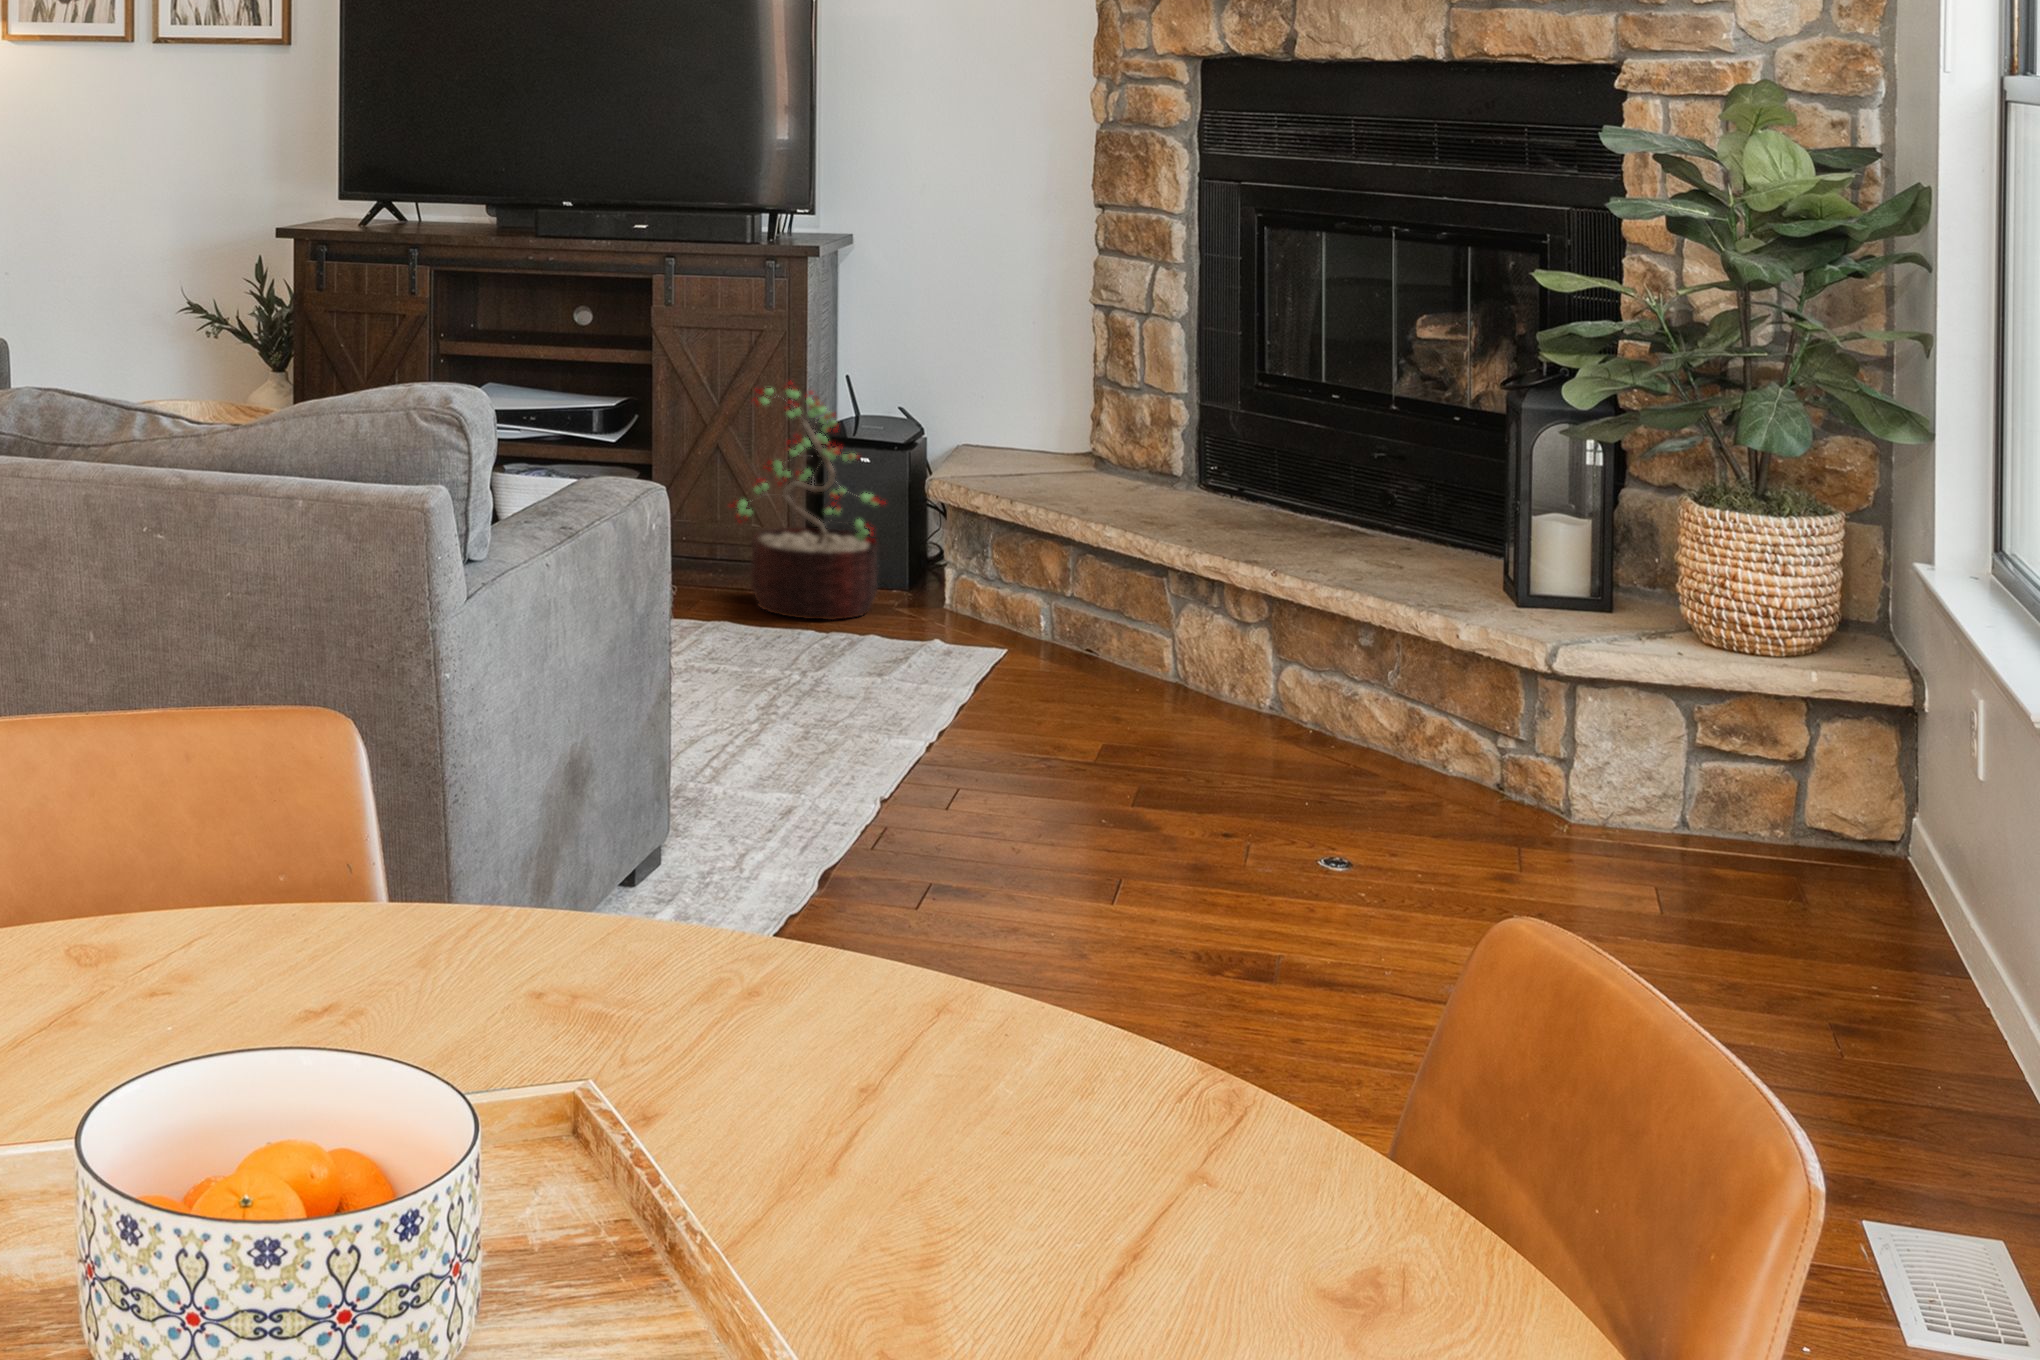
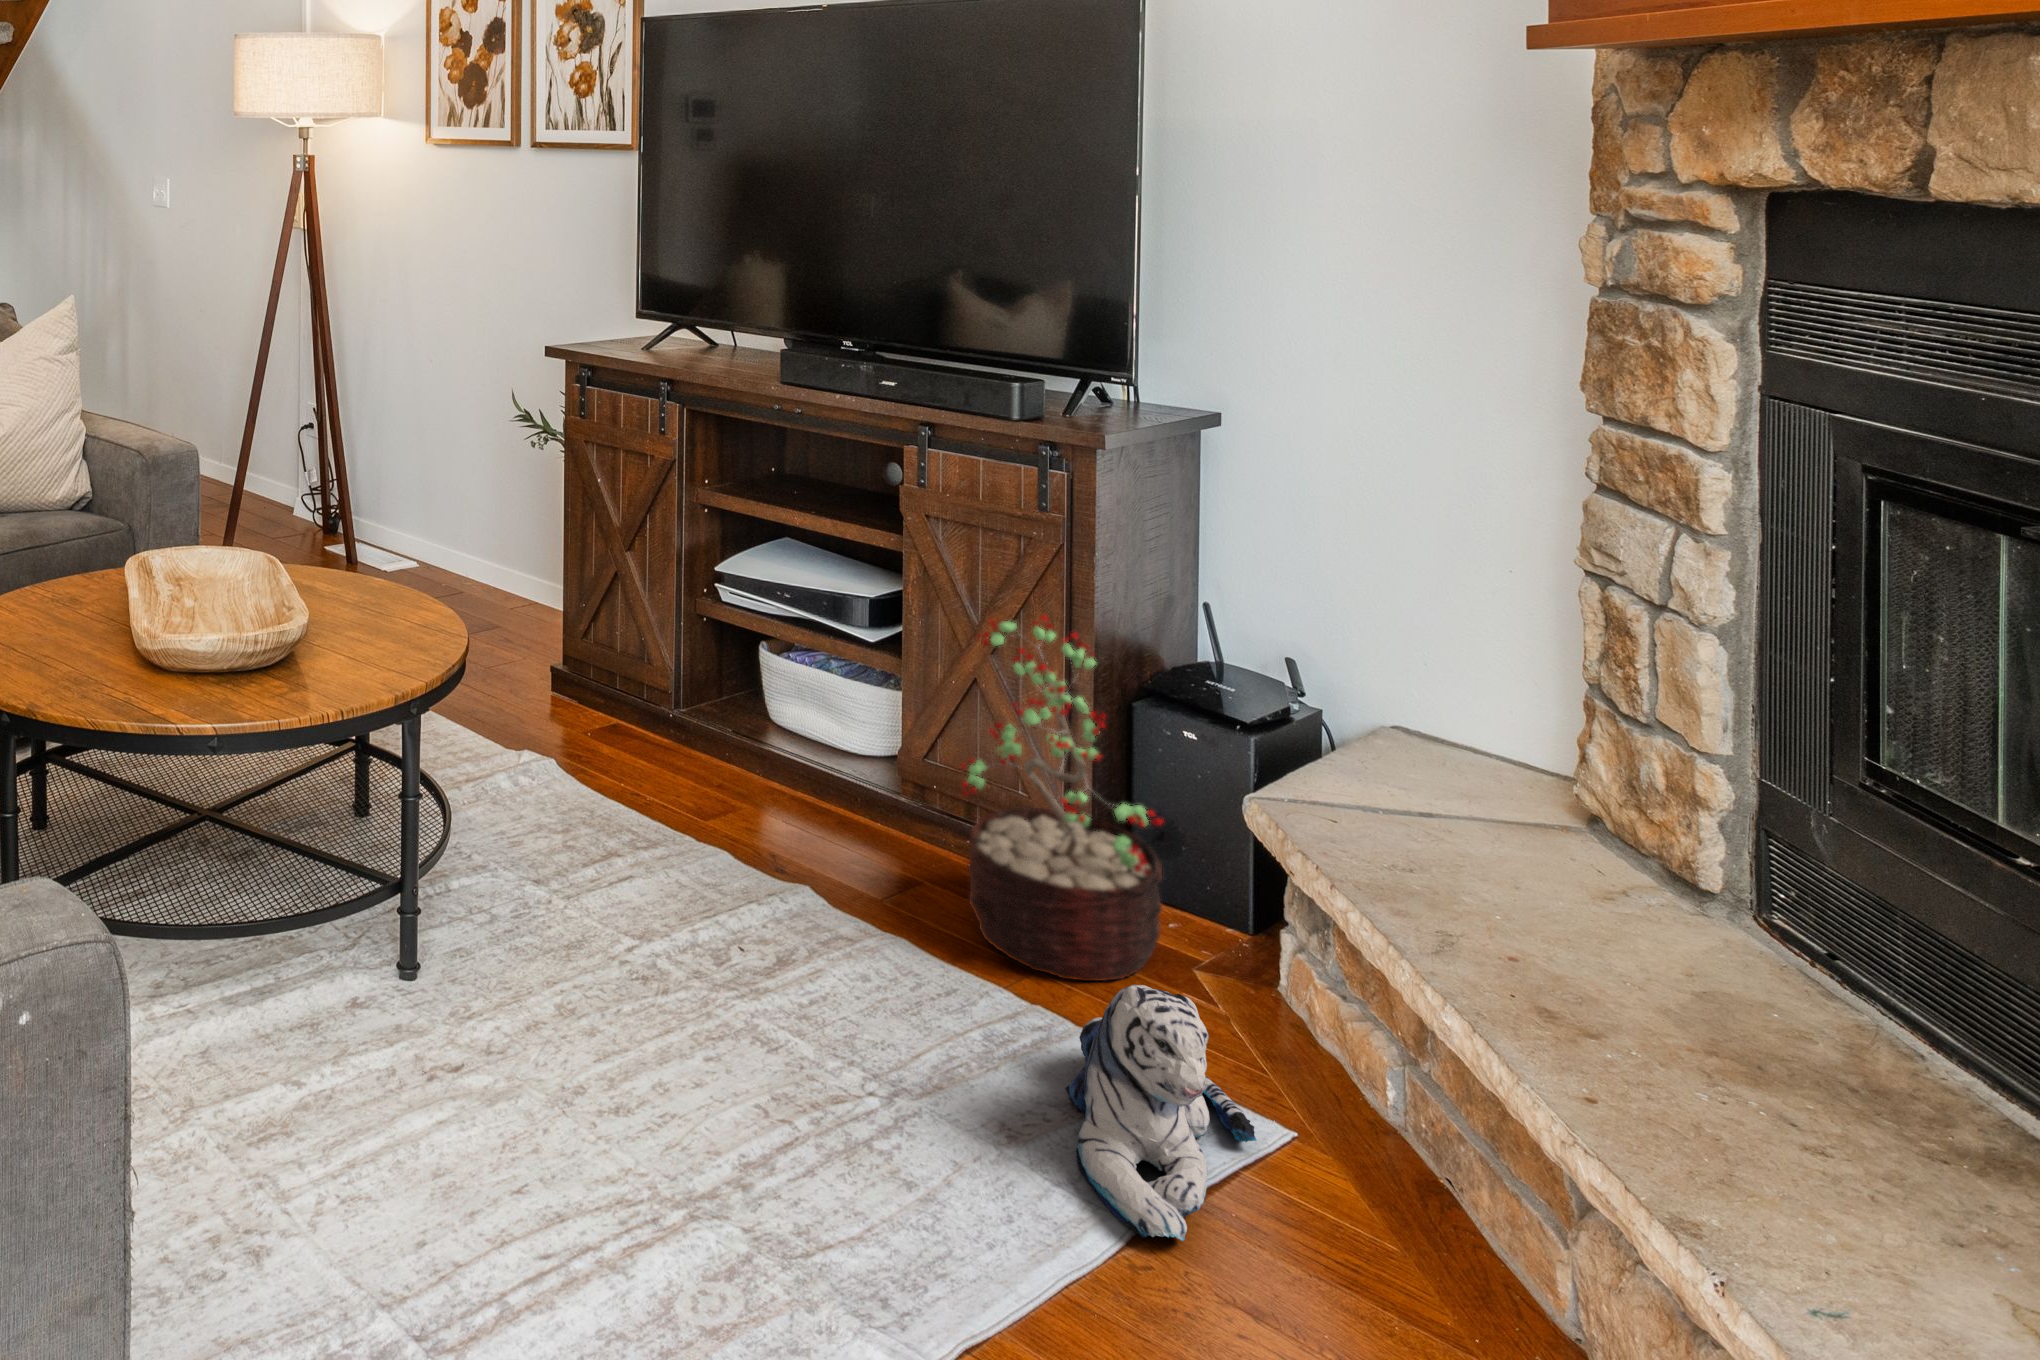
plush toy: none [883,556,991,681] -> present [1065,984,1256,1241]

